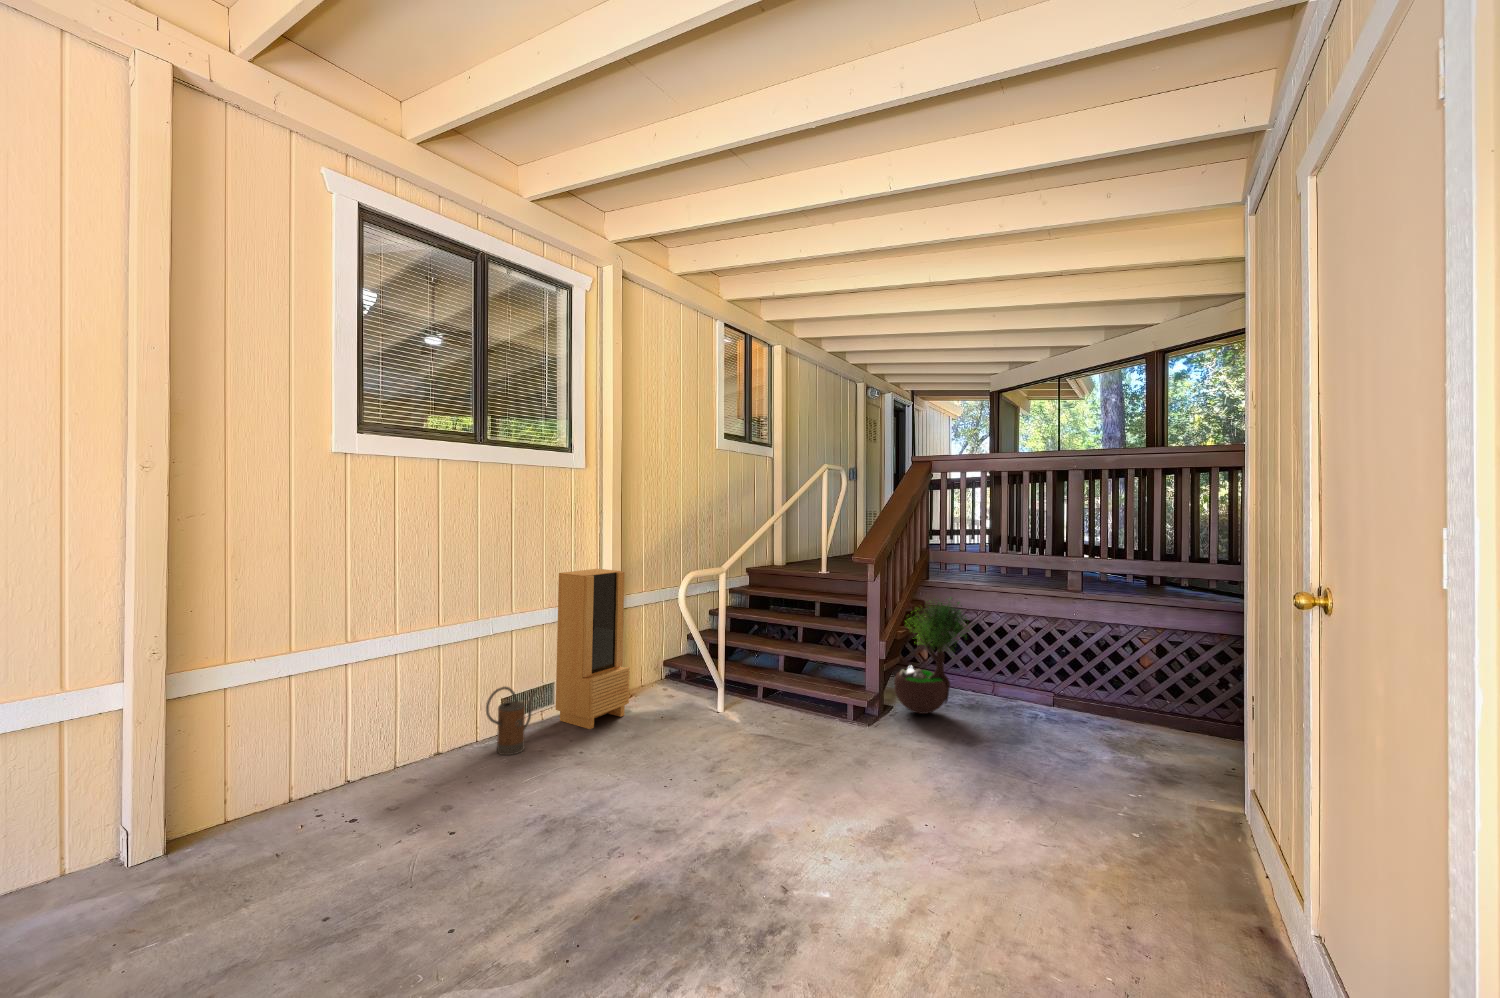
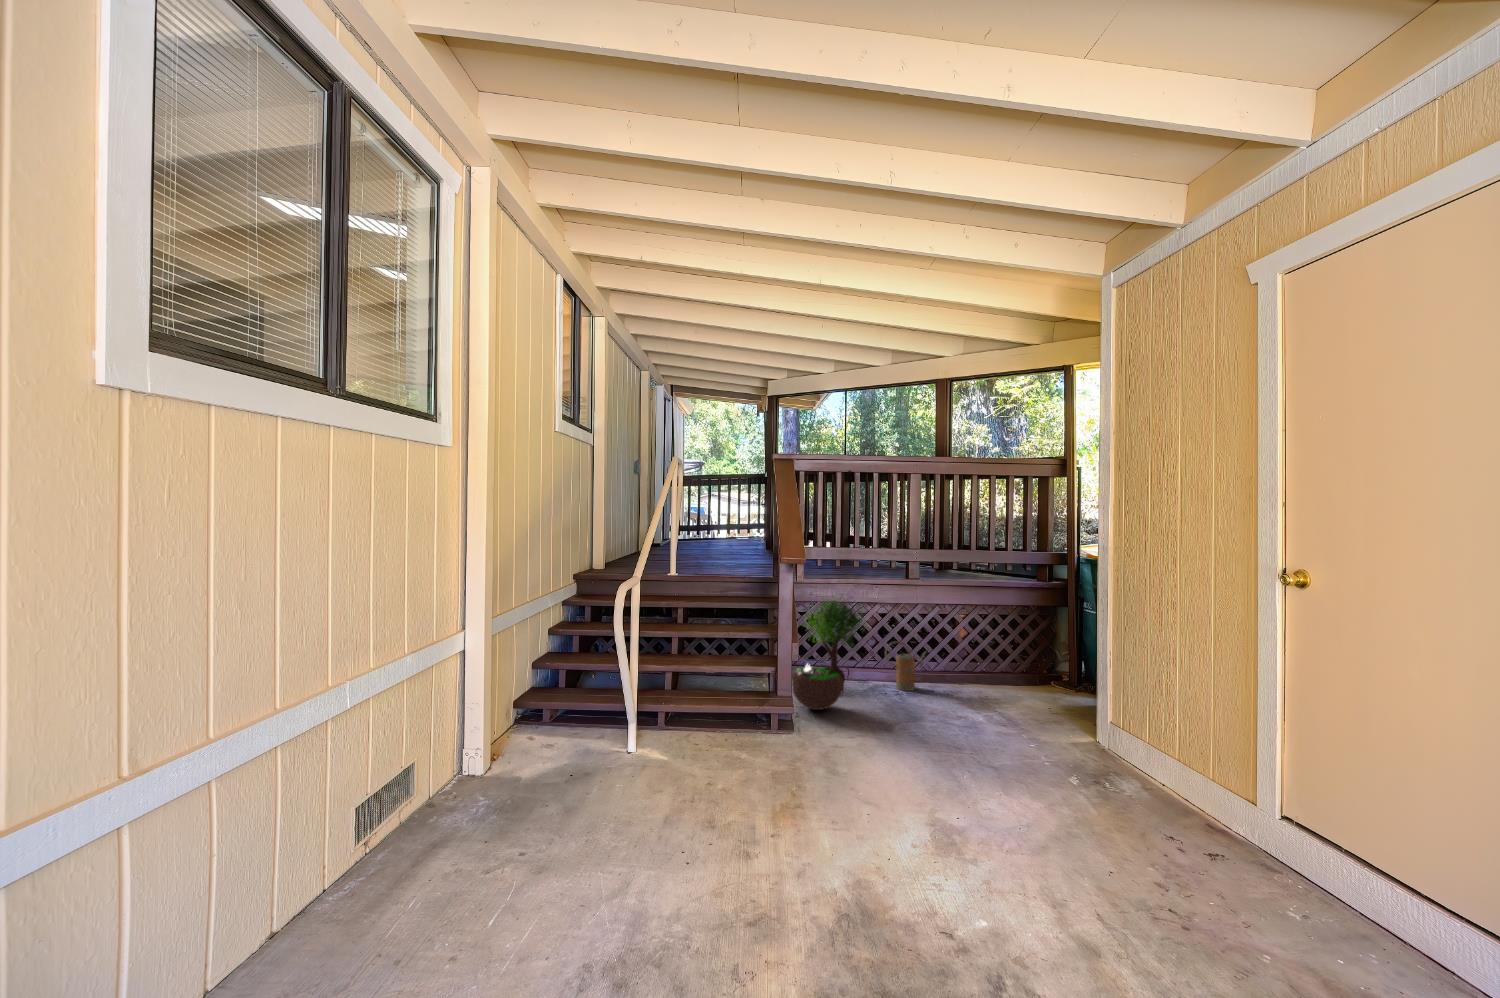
storage cabinet: present [556,569,630,729] -> none [425,592,526,817]
watering can: present [486,687,535,755] -> present [885,641,926,691]

